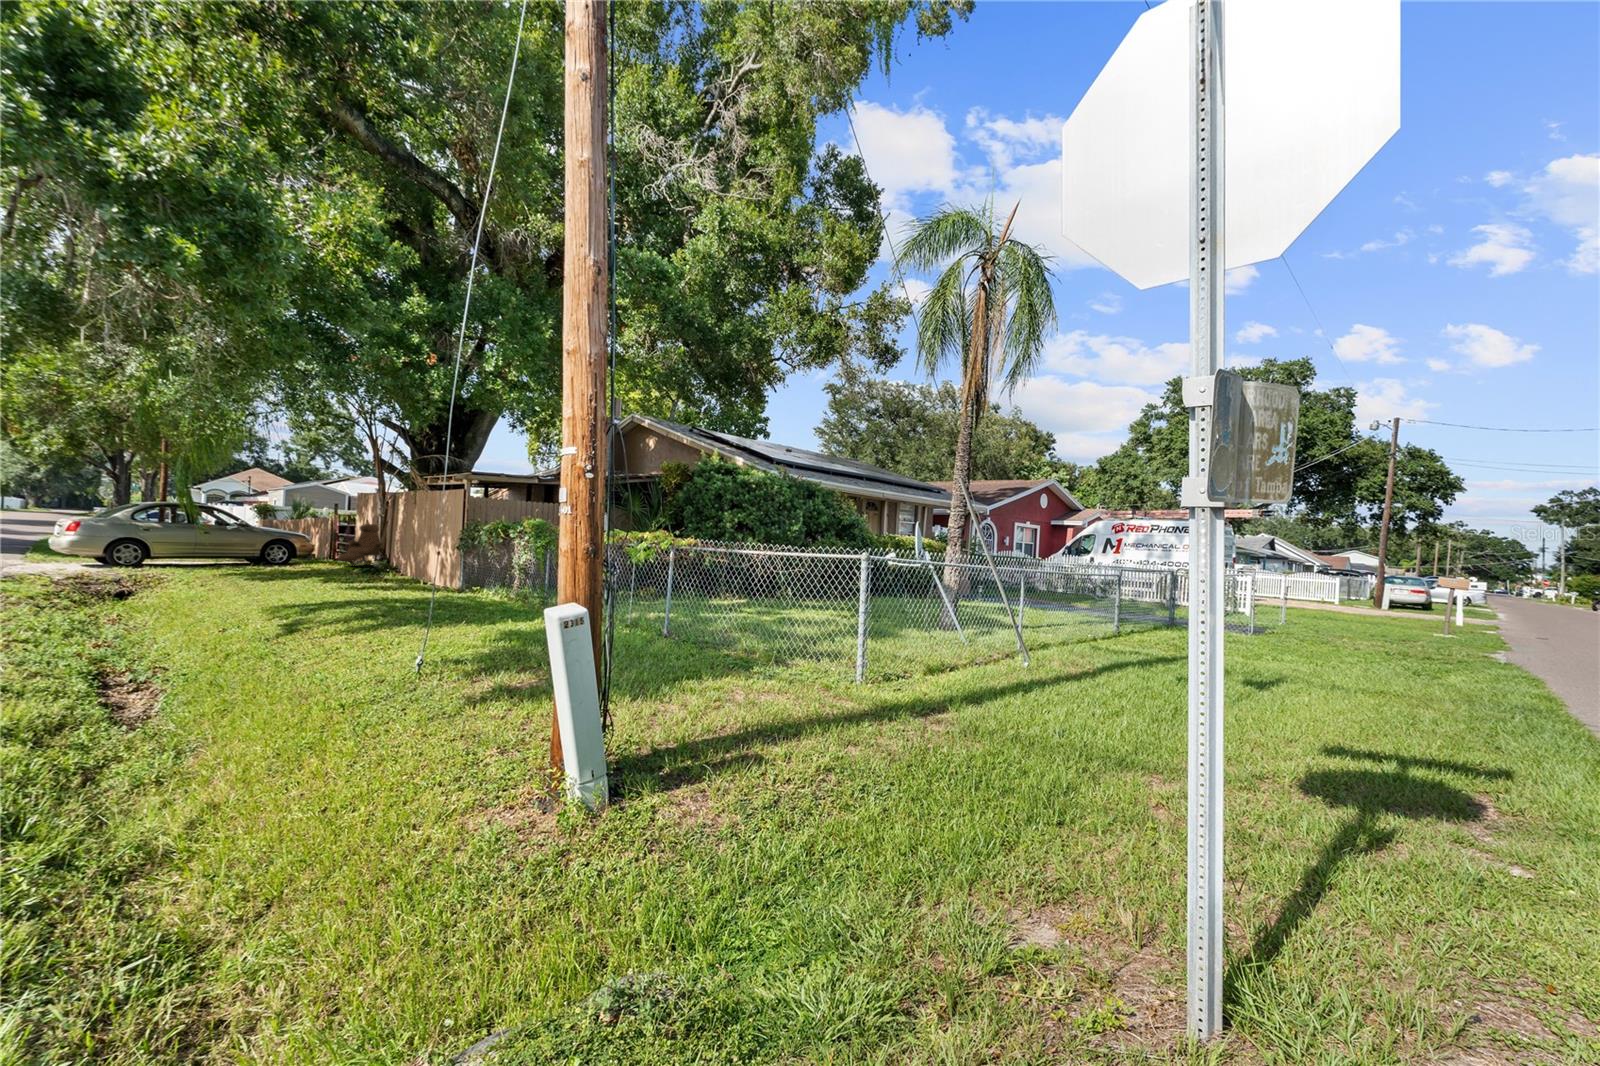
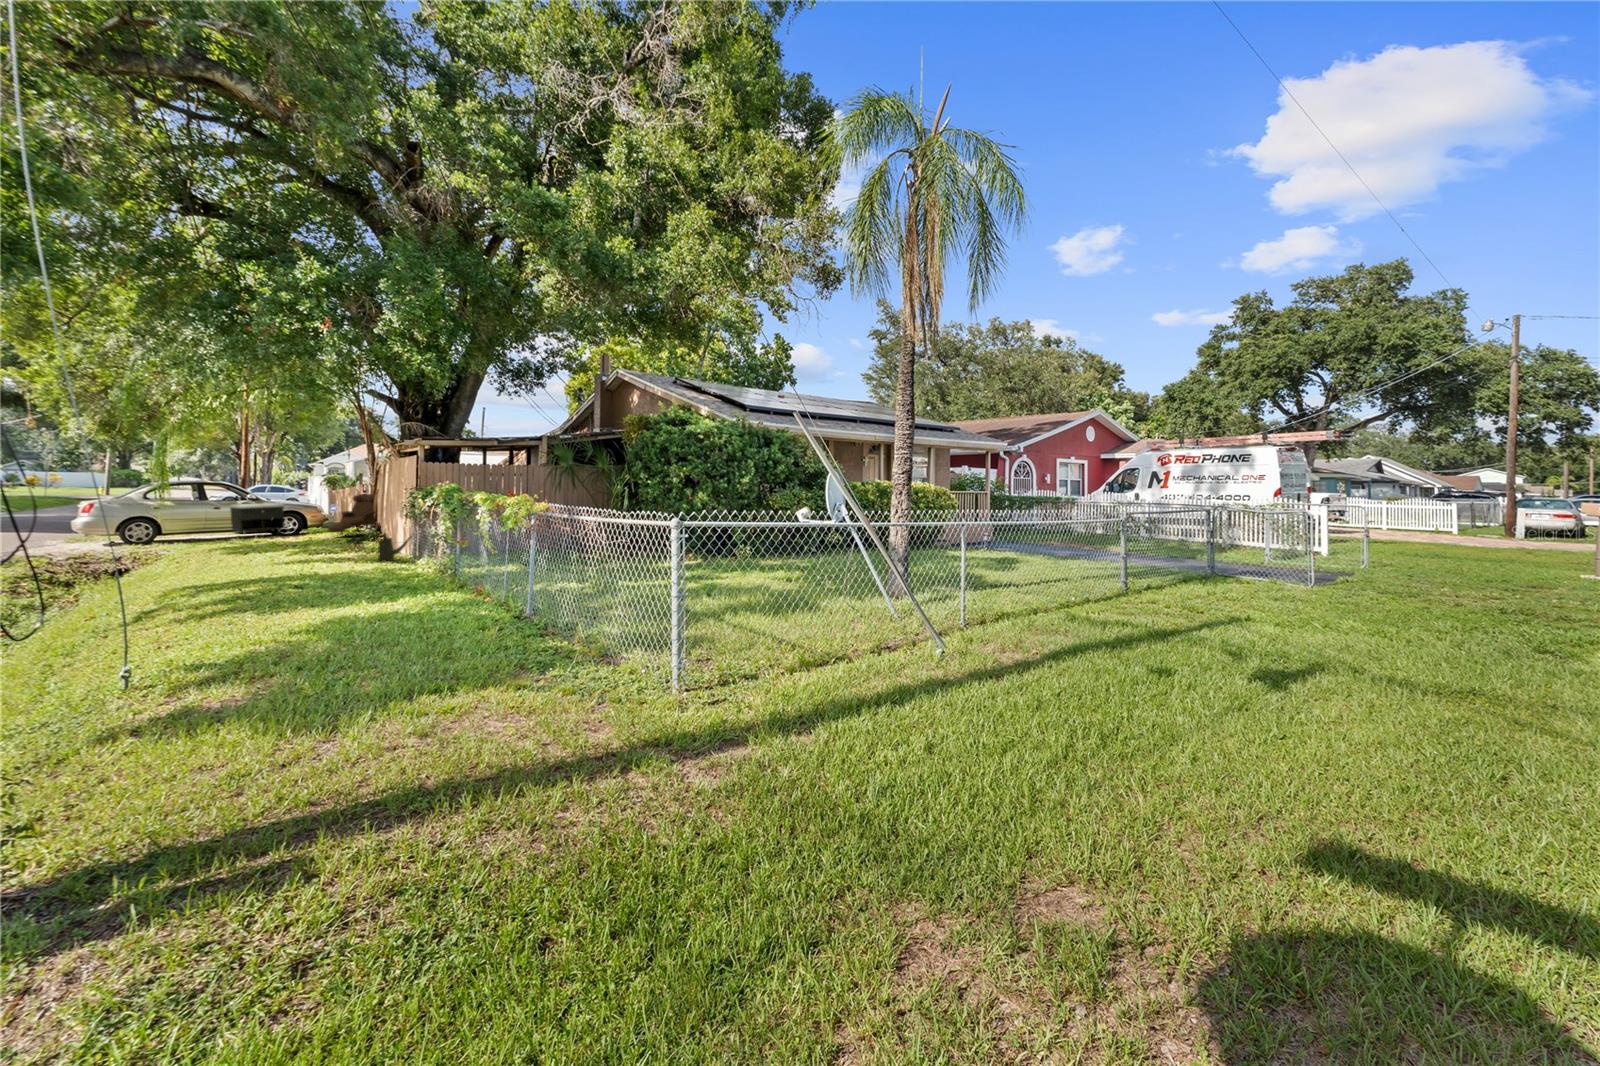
storage bench: none [222,528,279,559] -> present [230,503,285,533]
watering can: none [434,564,470,592] -> present [378,533,411,561]

